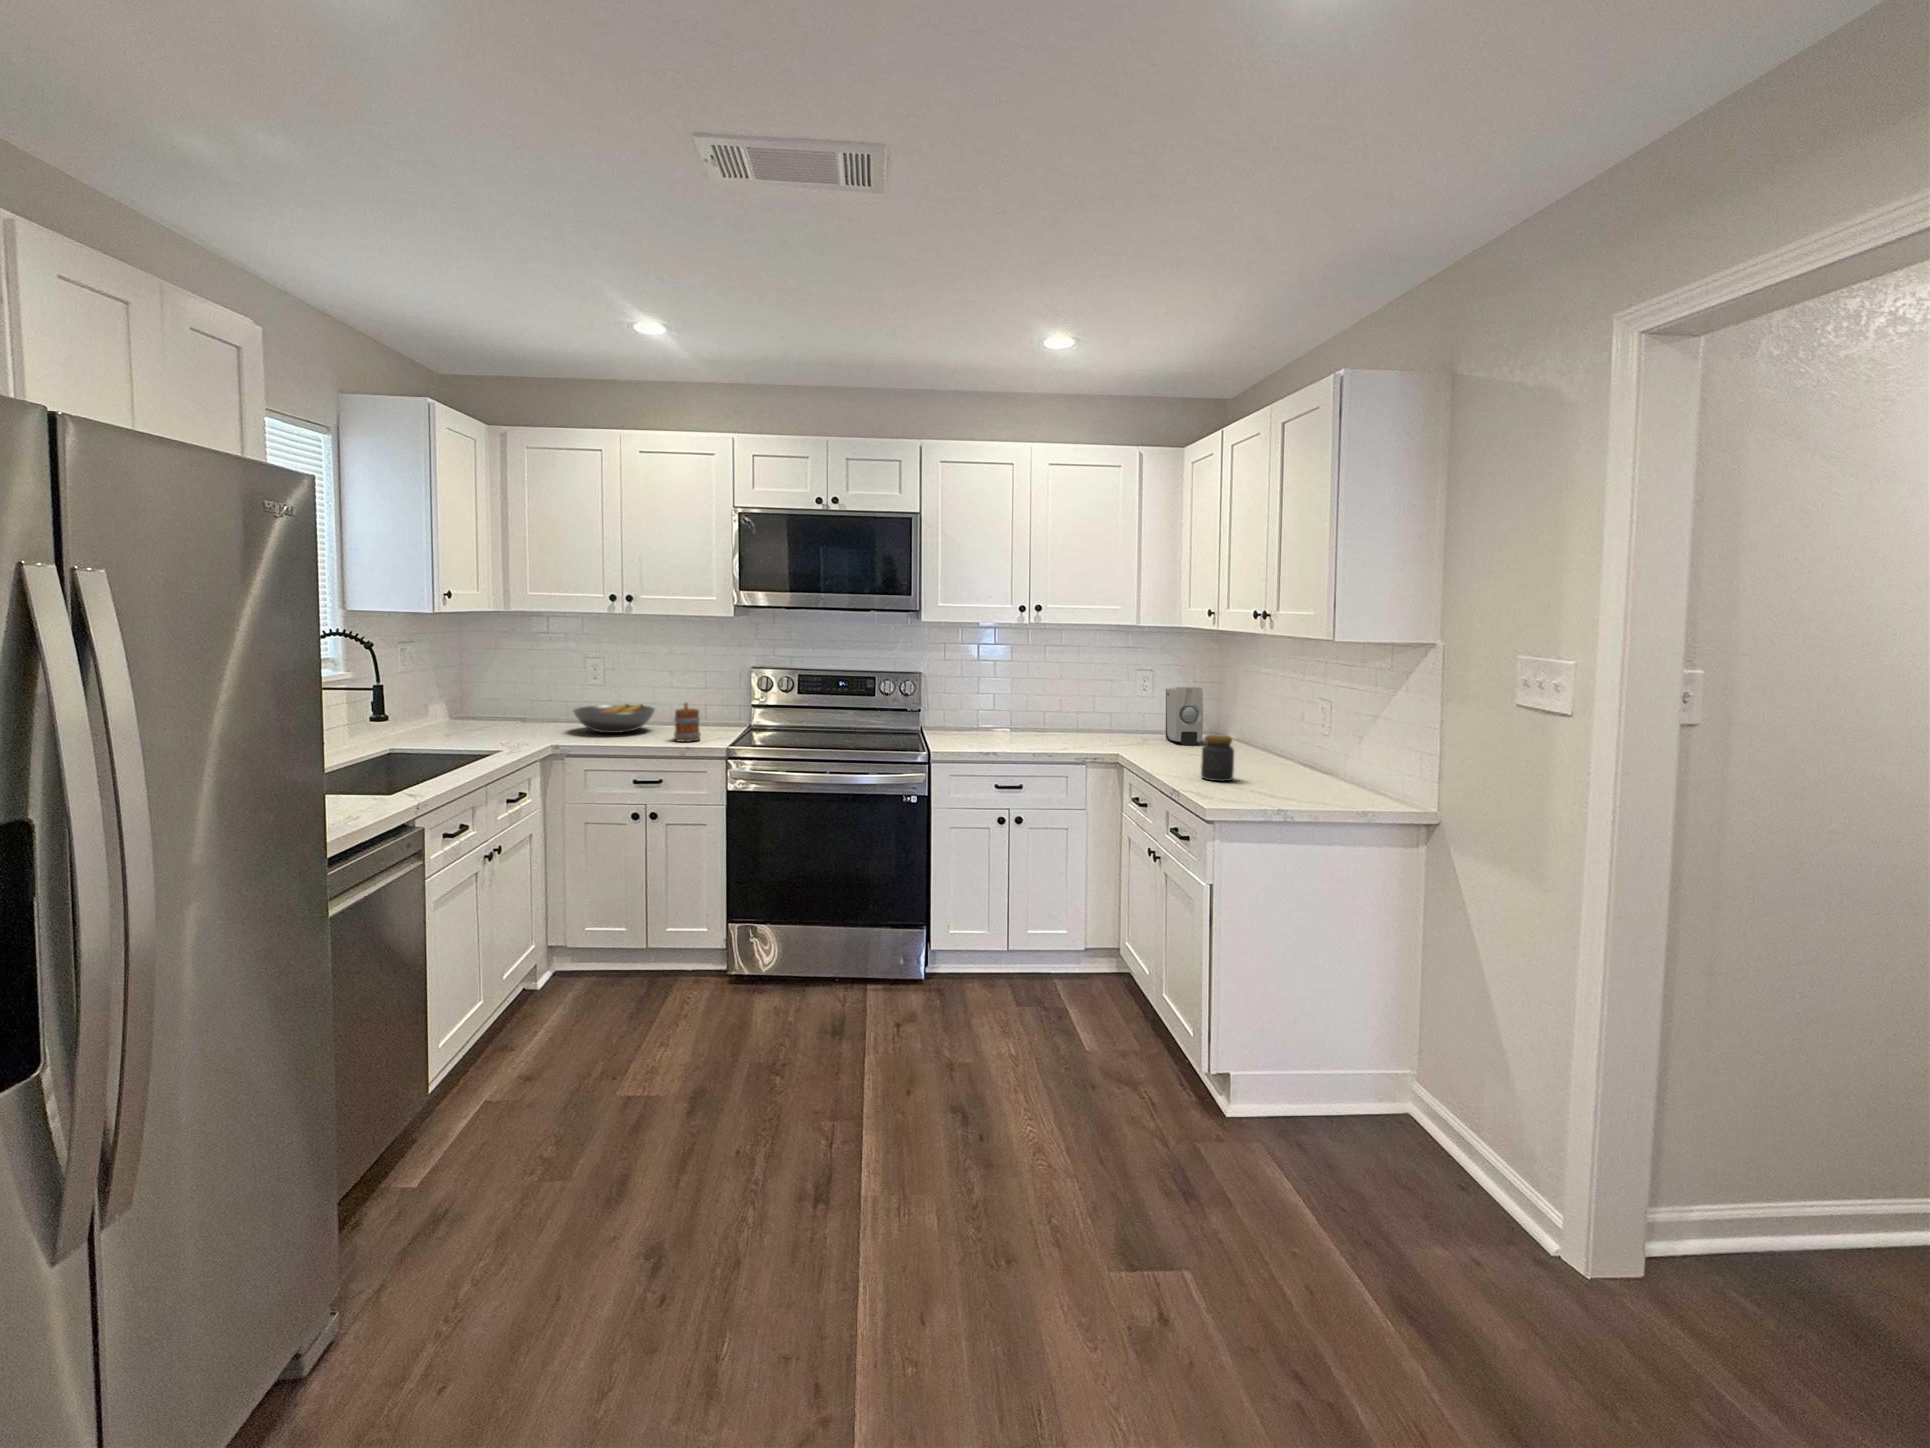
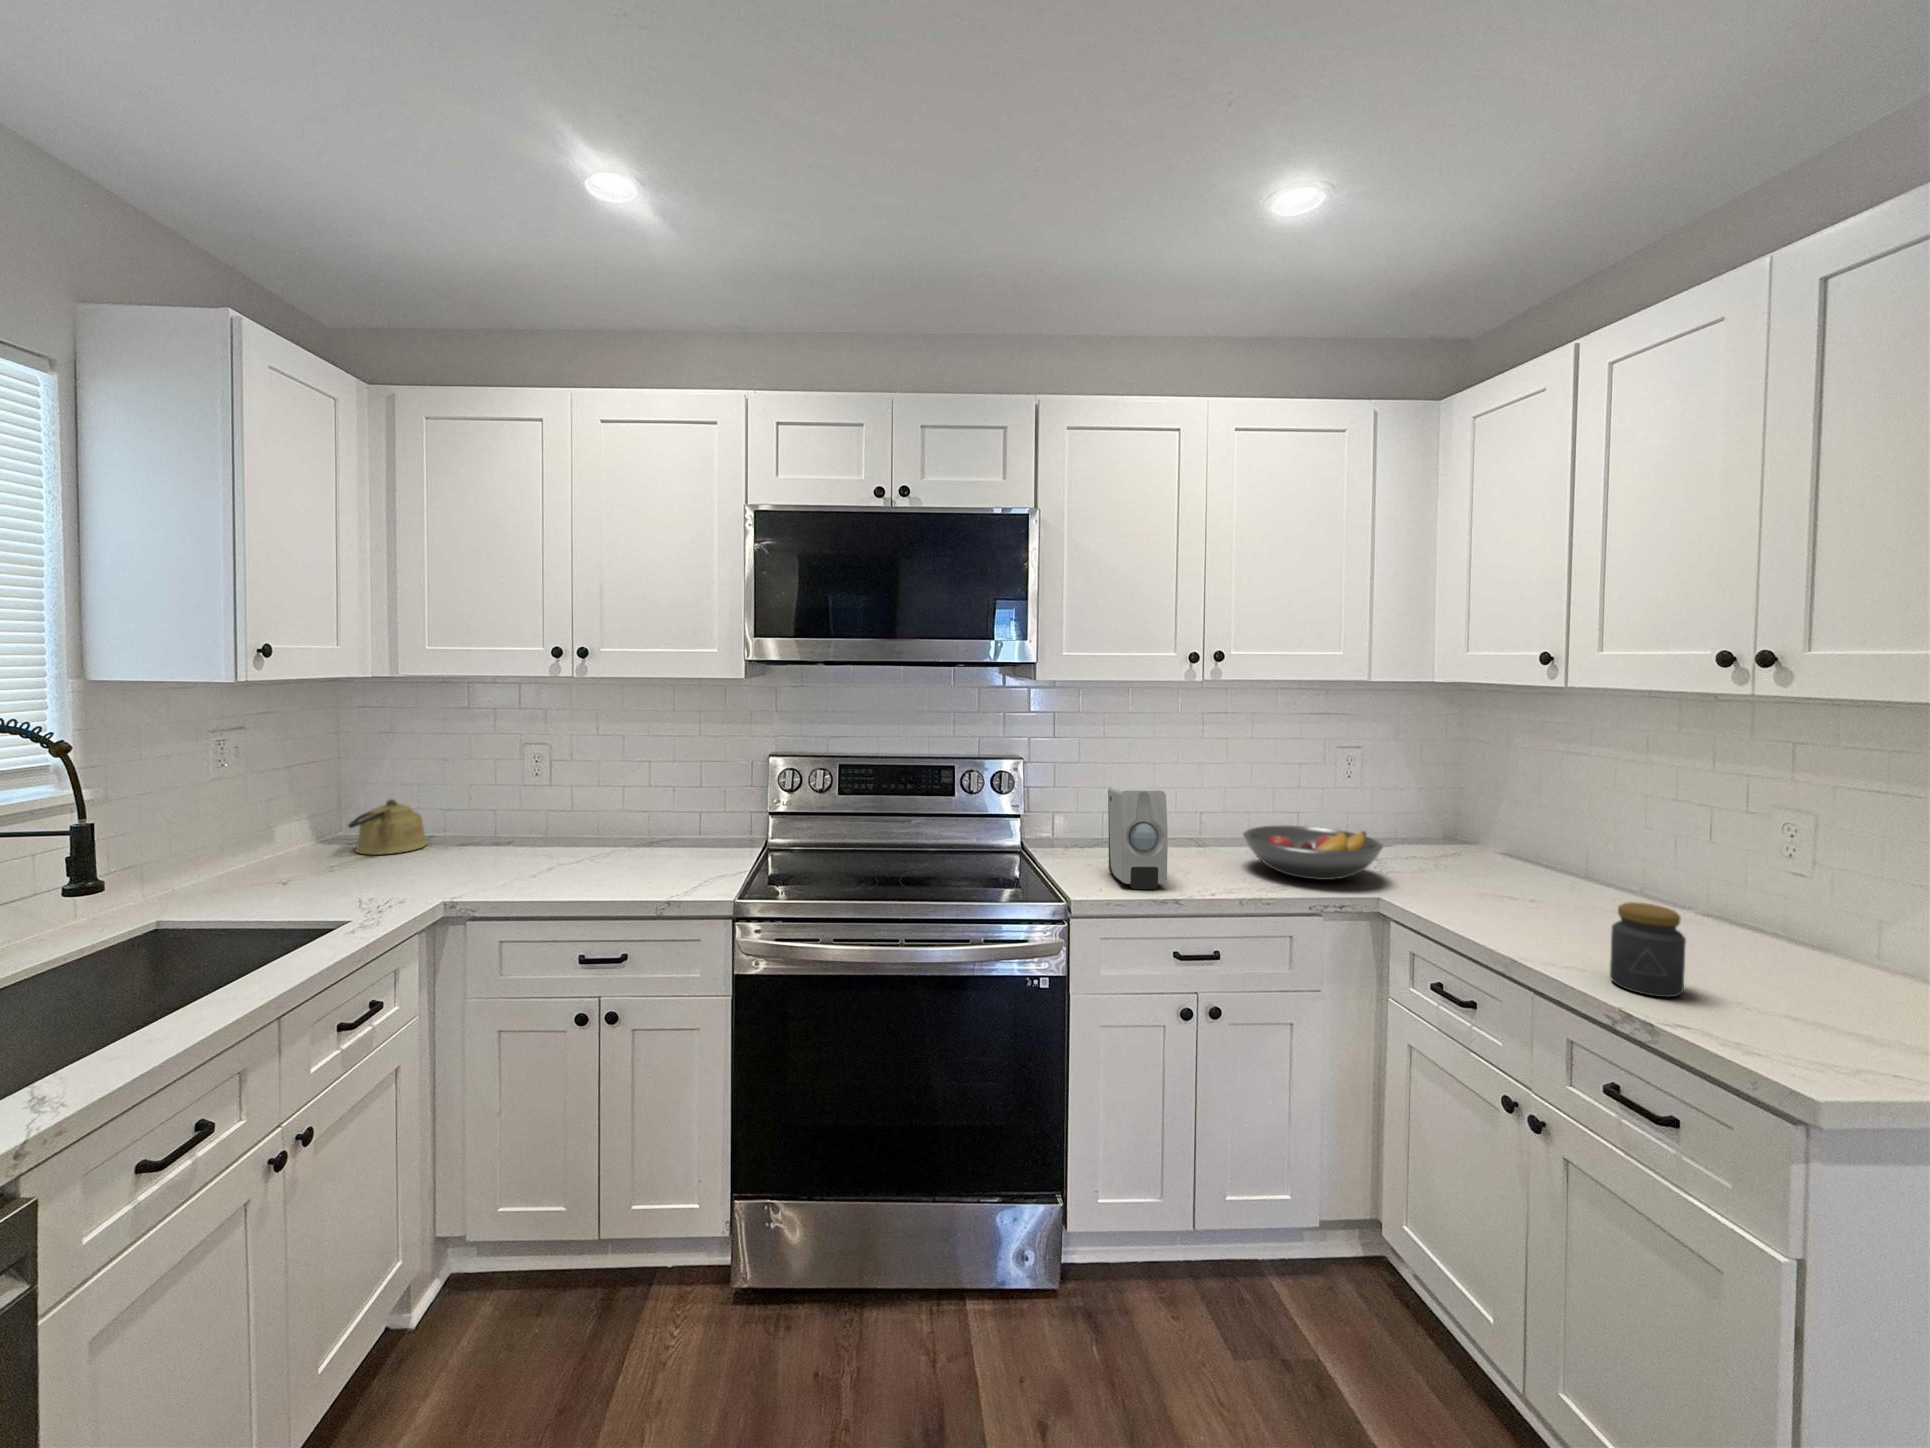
soap dispenser: present [1166,687,1203,745] -> present [1108,787,1168,889]
kettle: none [482,695,530,728] -> present [348,799,427,855]
mug: present [674,703,701,742] -> none [648,817,692,887]
fruit bowl: present [573,704,655,733] -> present [1243,826,1383,880]

